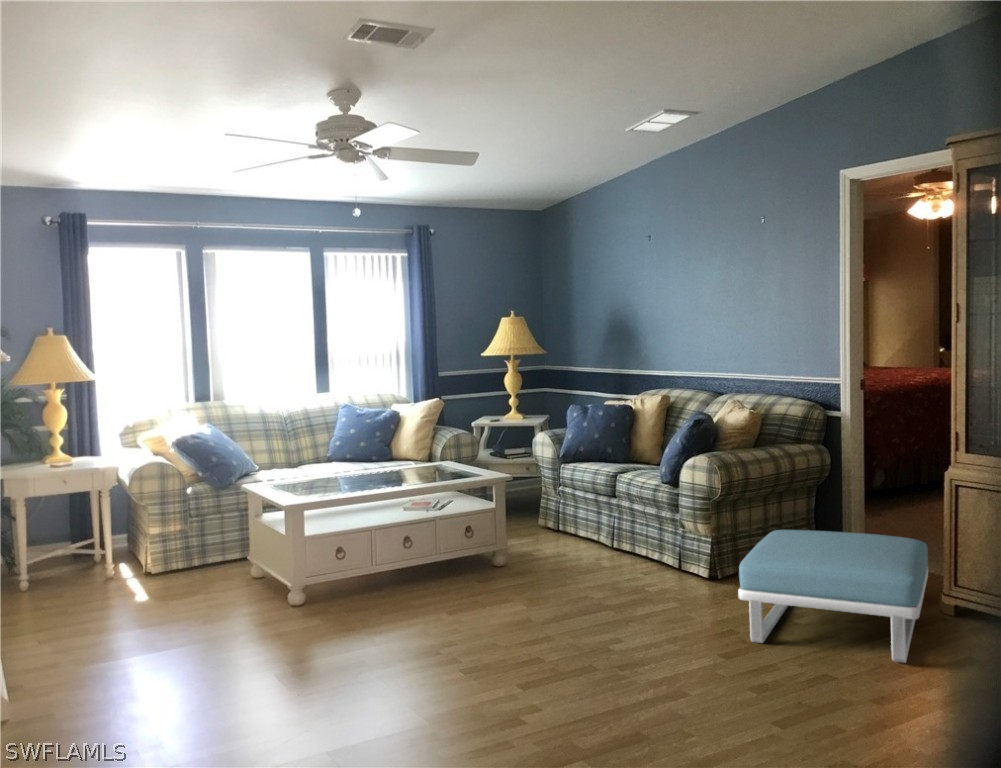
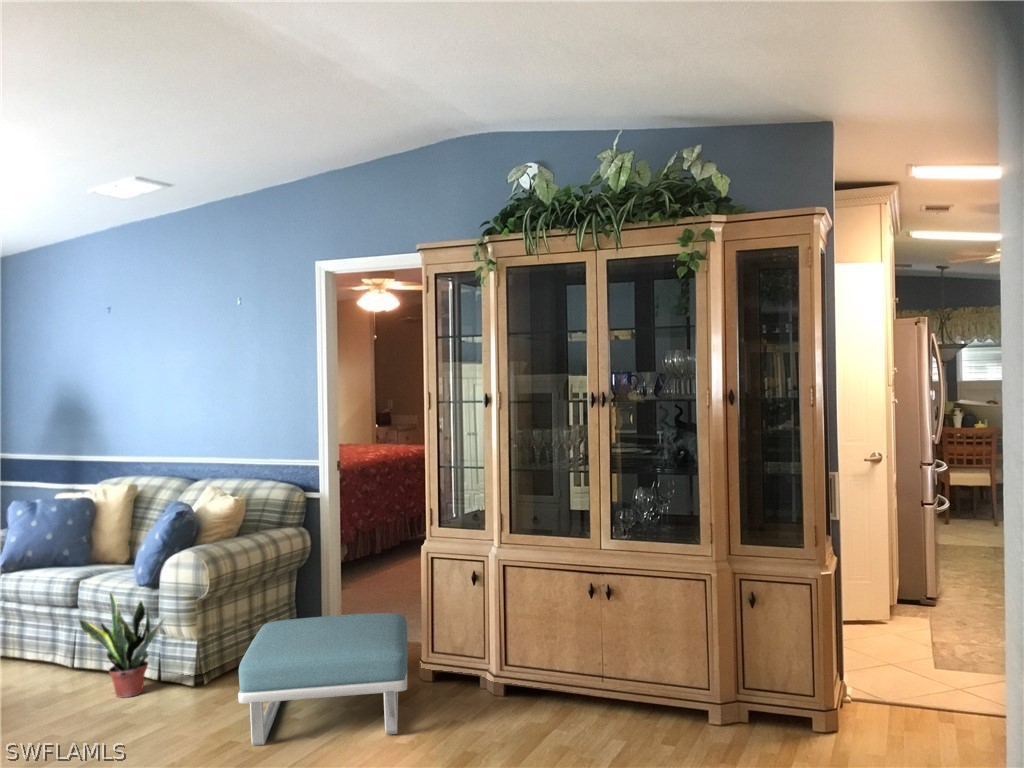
potted plant: none [612,485,684,579] -> present [80,593,164,698]

